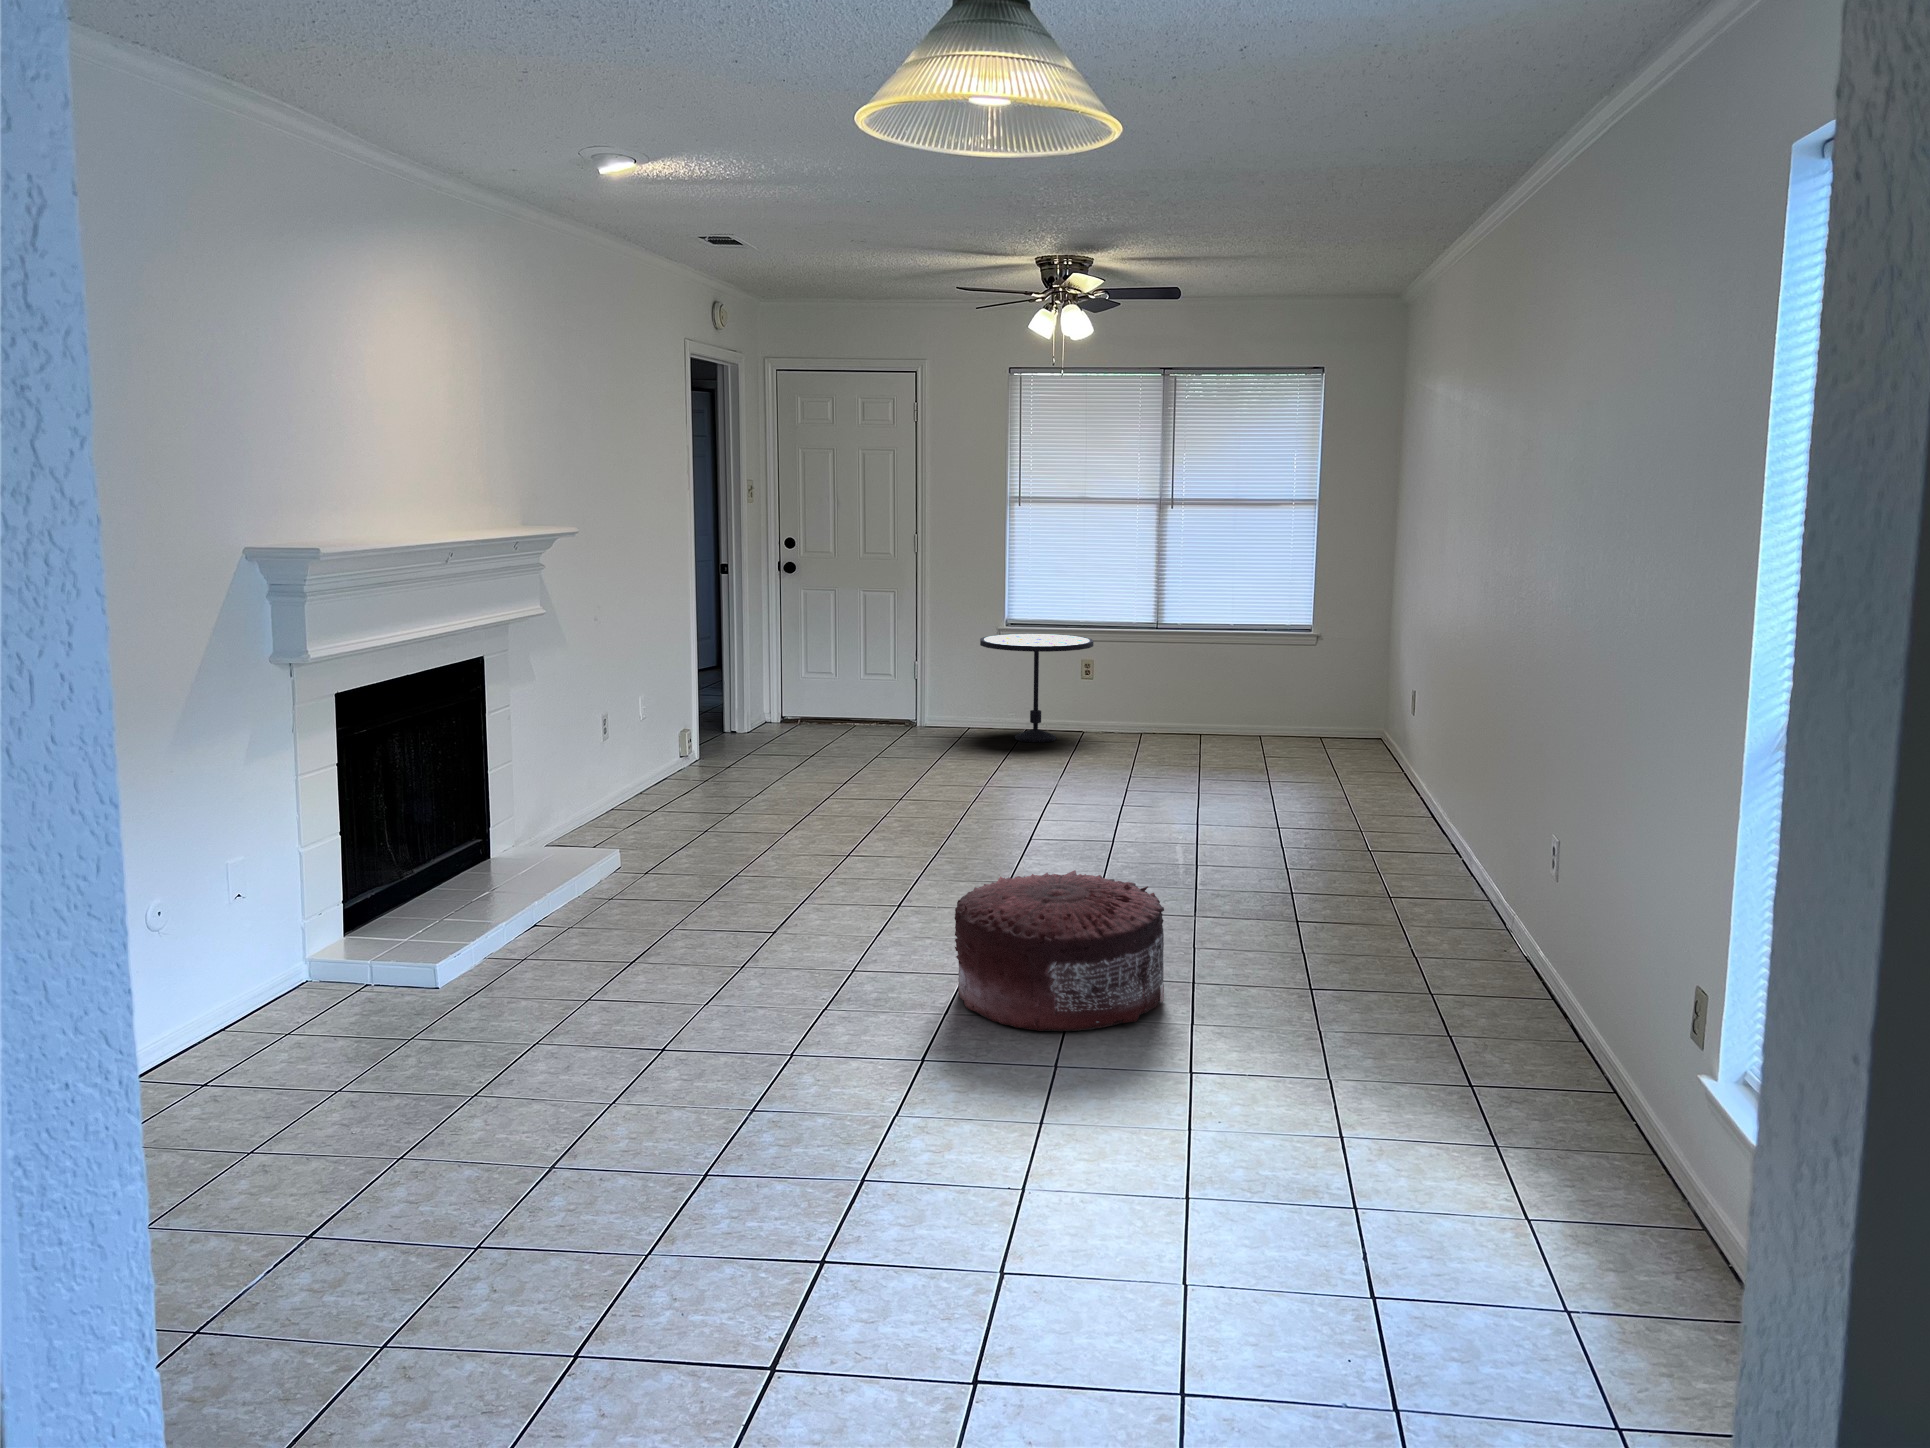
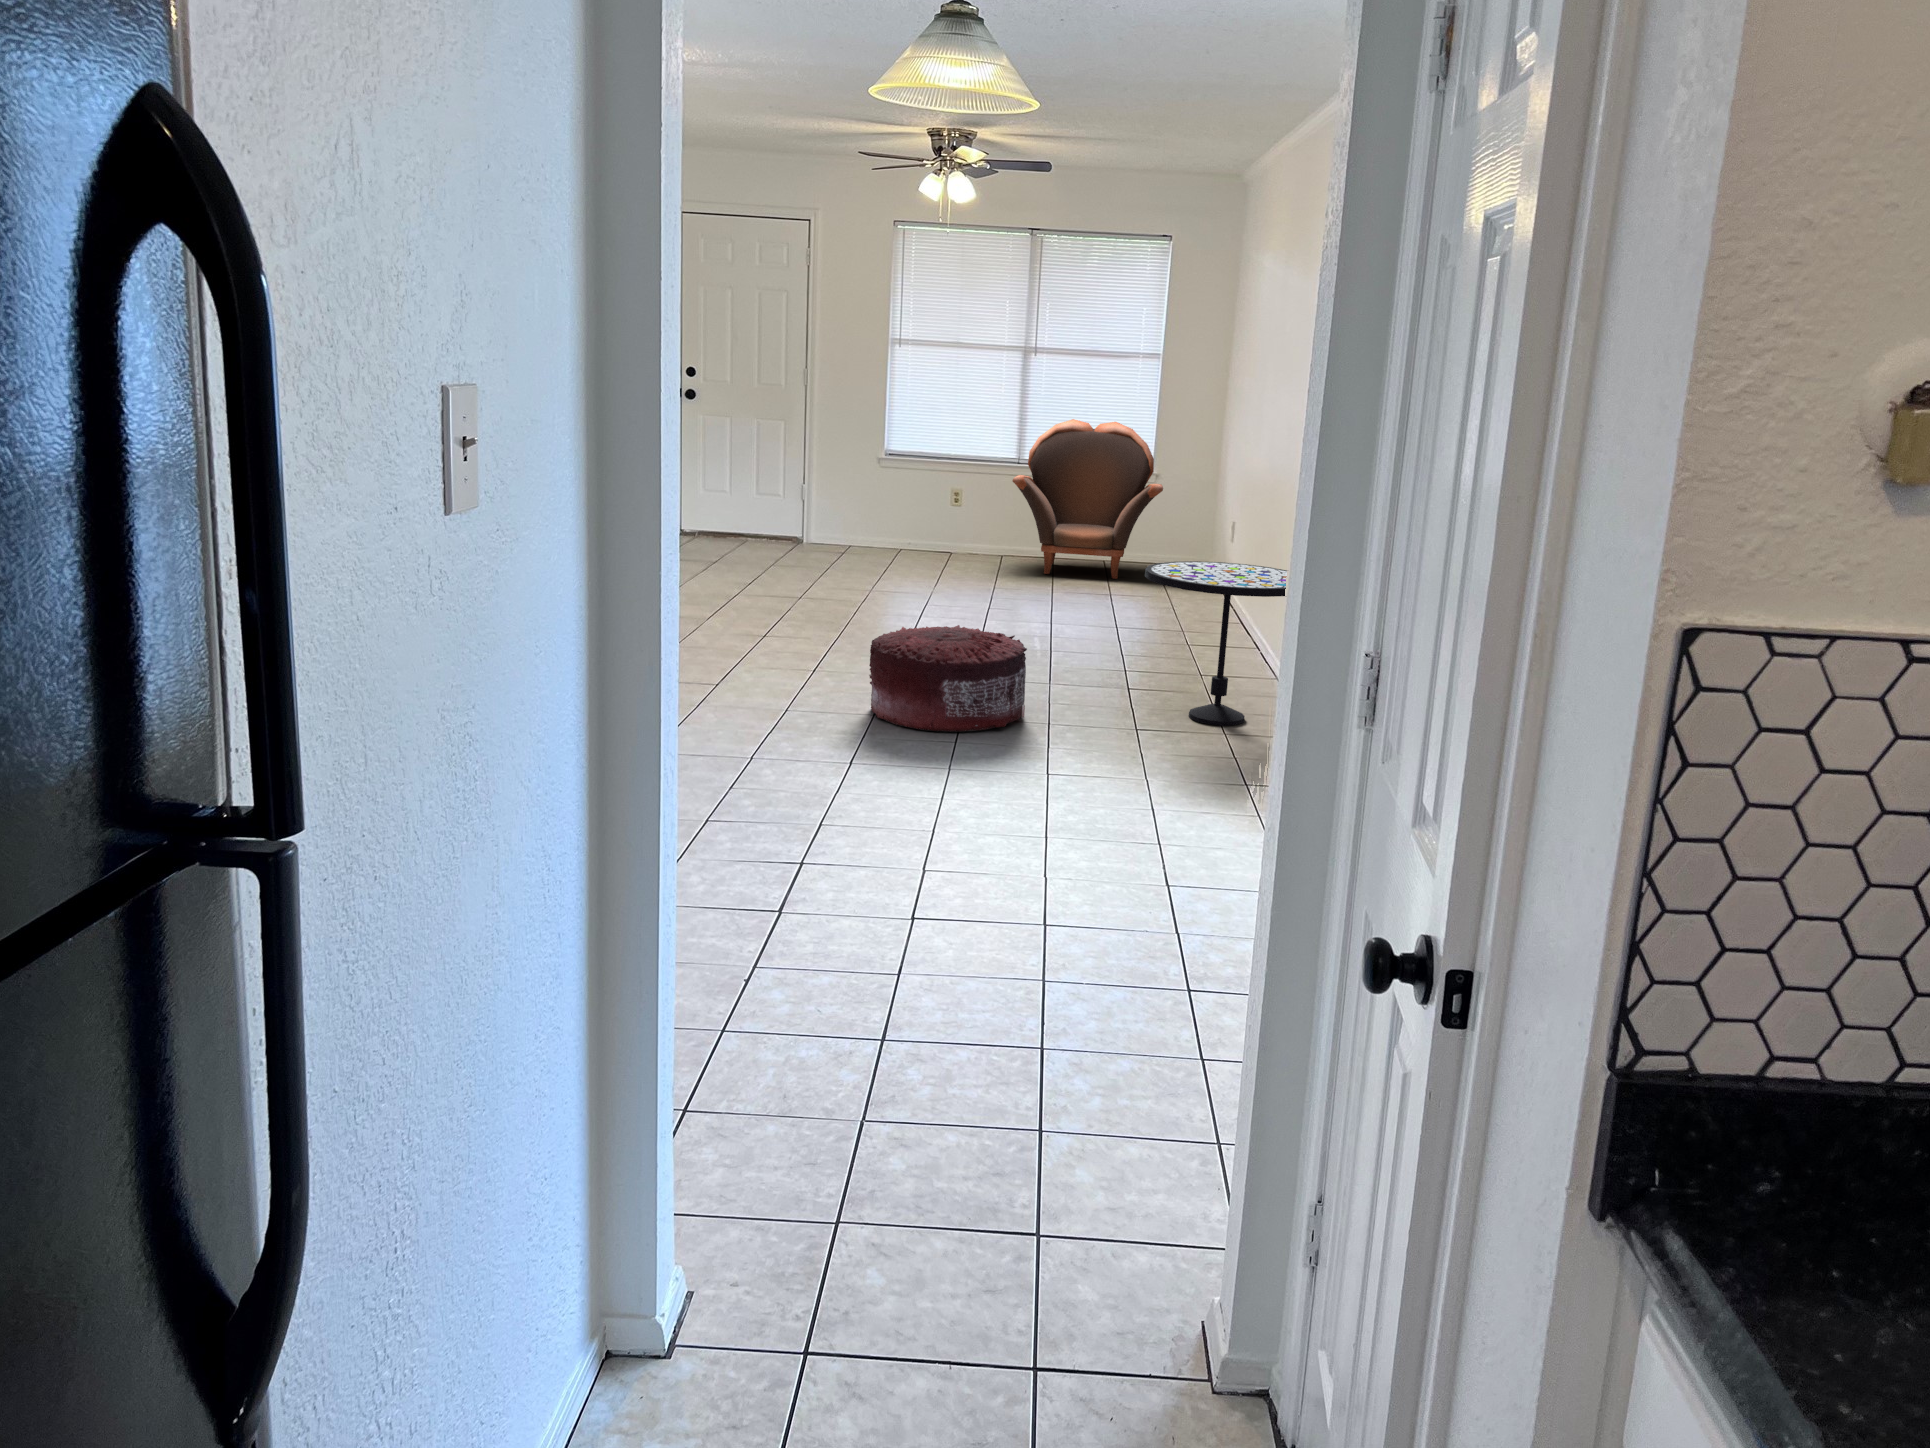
armchair: none [1150,577,1327,762] -> present [1012,419,1163,579]
side table: present [980,634,1094,742] -> present [1145,561,1287,726]

